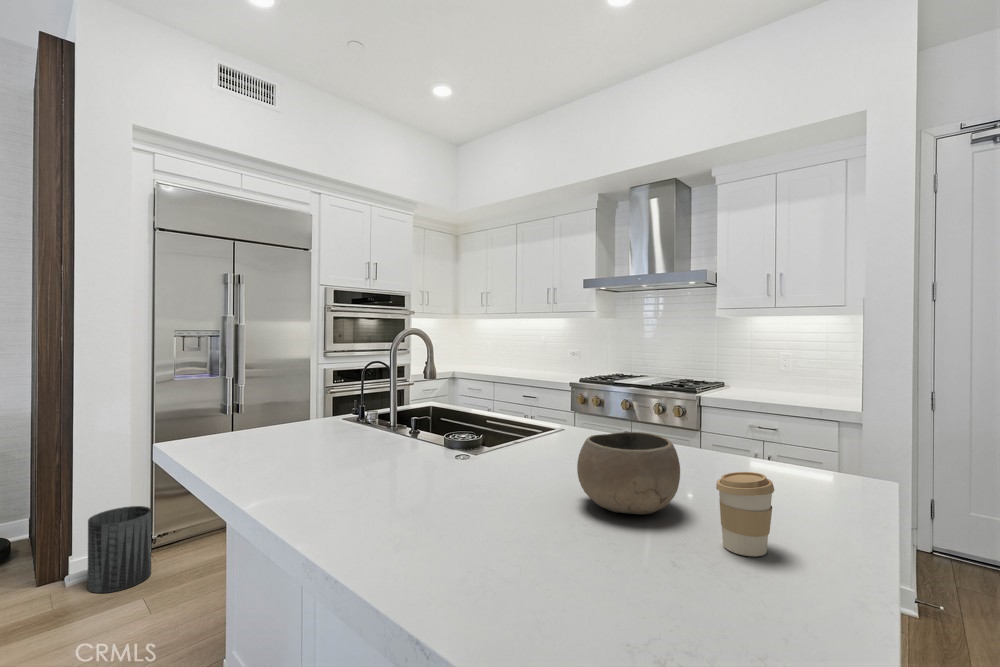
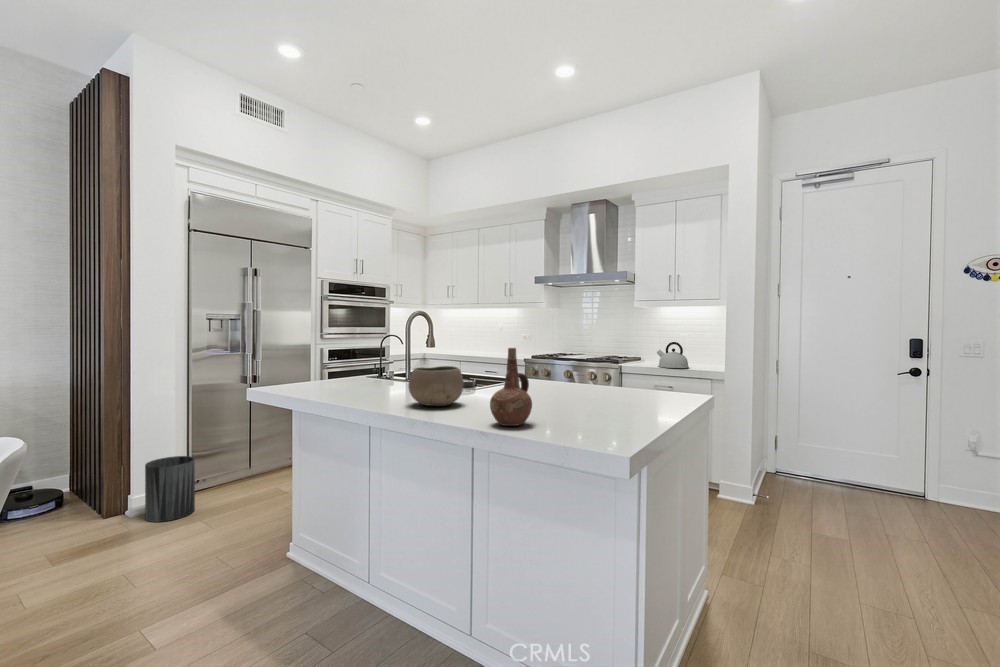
kettle: none [747,364,794,401] -> present [657,342,689,368]
ceramic pitcher: none [468,406,547,557] -> present [490,348,532,426]
bowl: present [577,432,680,515] -> present [409,366,463,406]
coffee cup: present [716,472,774,556] -> none [621,383,649,424]

